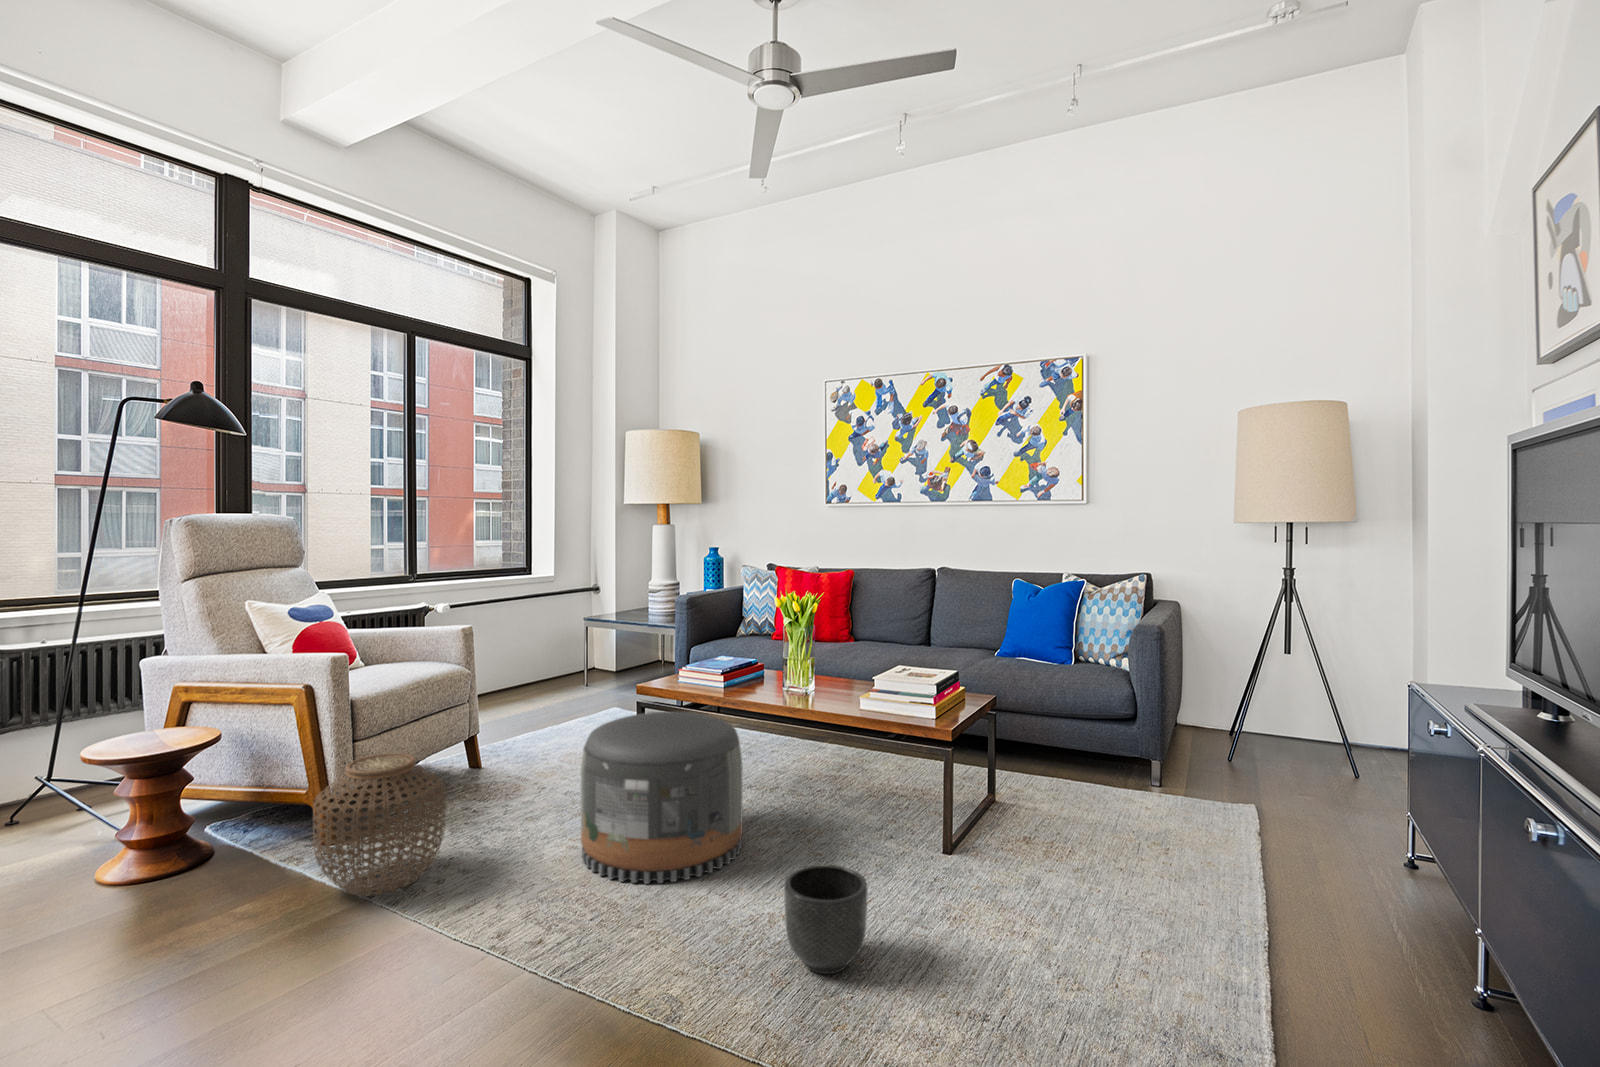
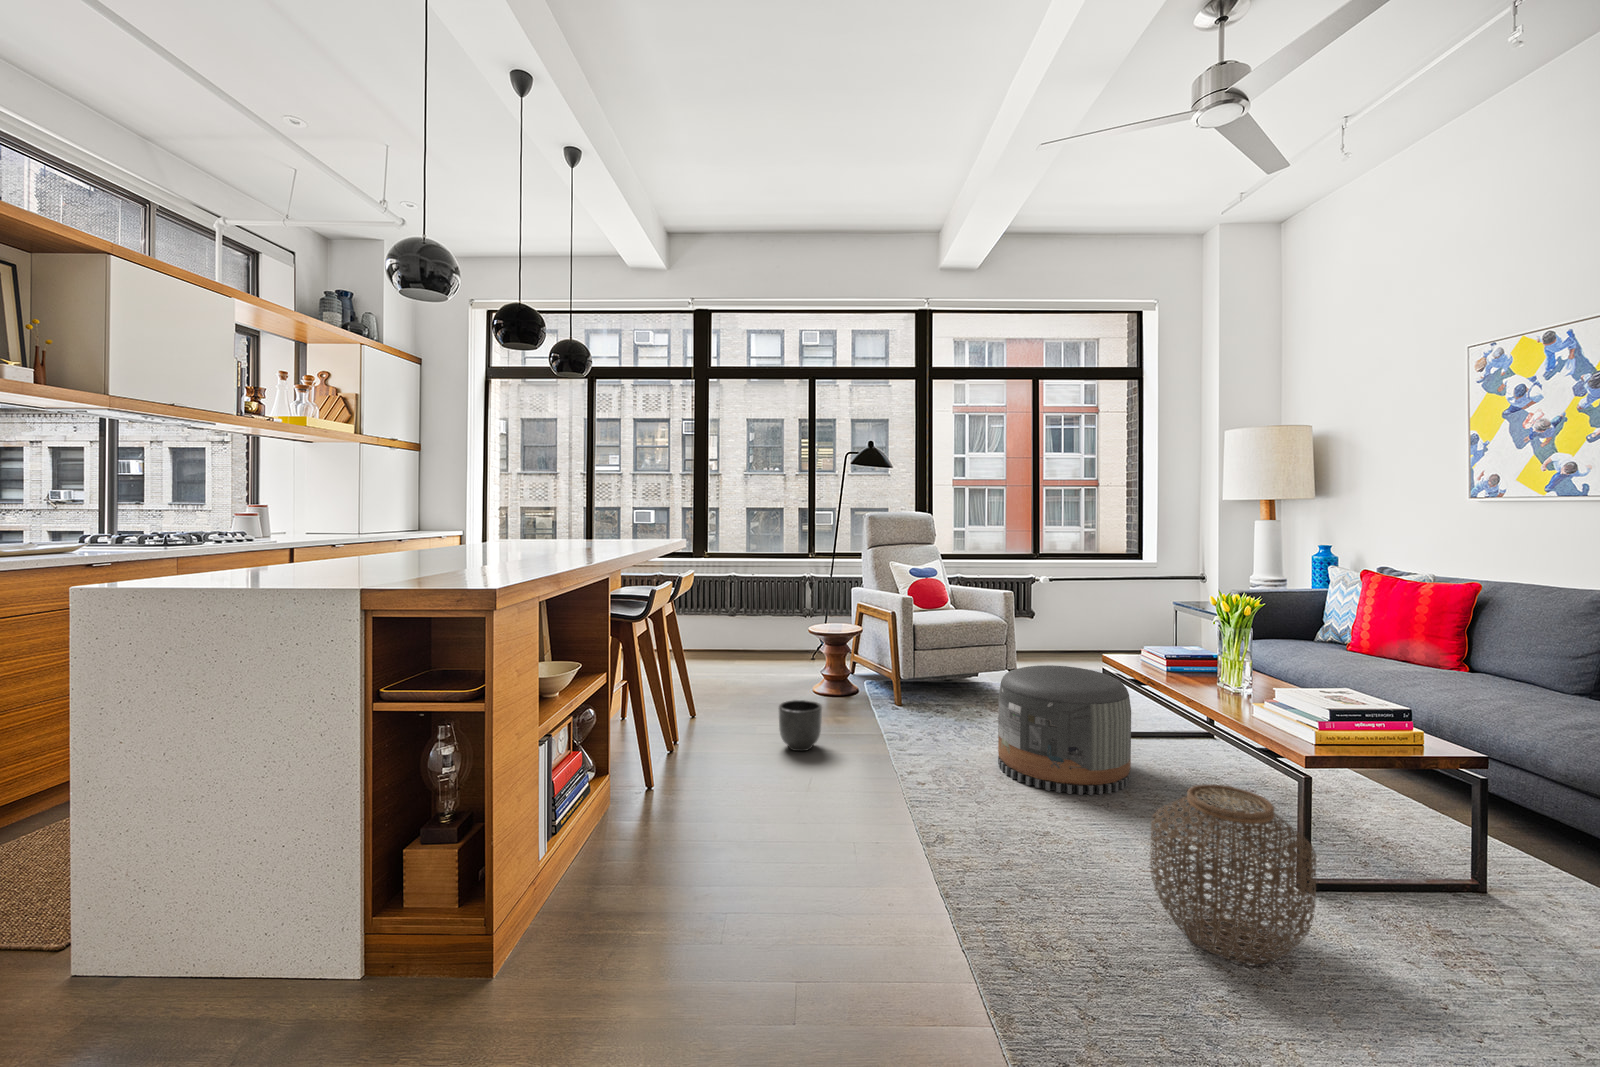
woven basket: present [313,753,446,896] -> present [1151,784,1316,964]
planter: present [784,865,868,974] -> present [779,700,822,751]

